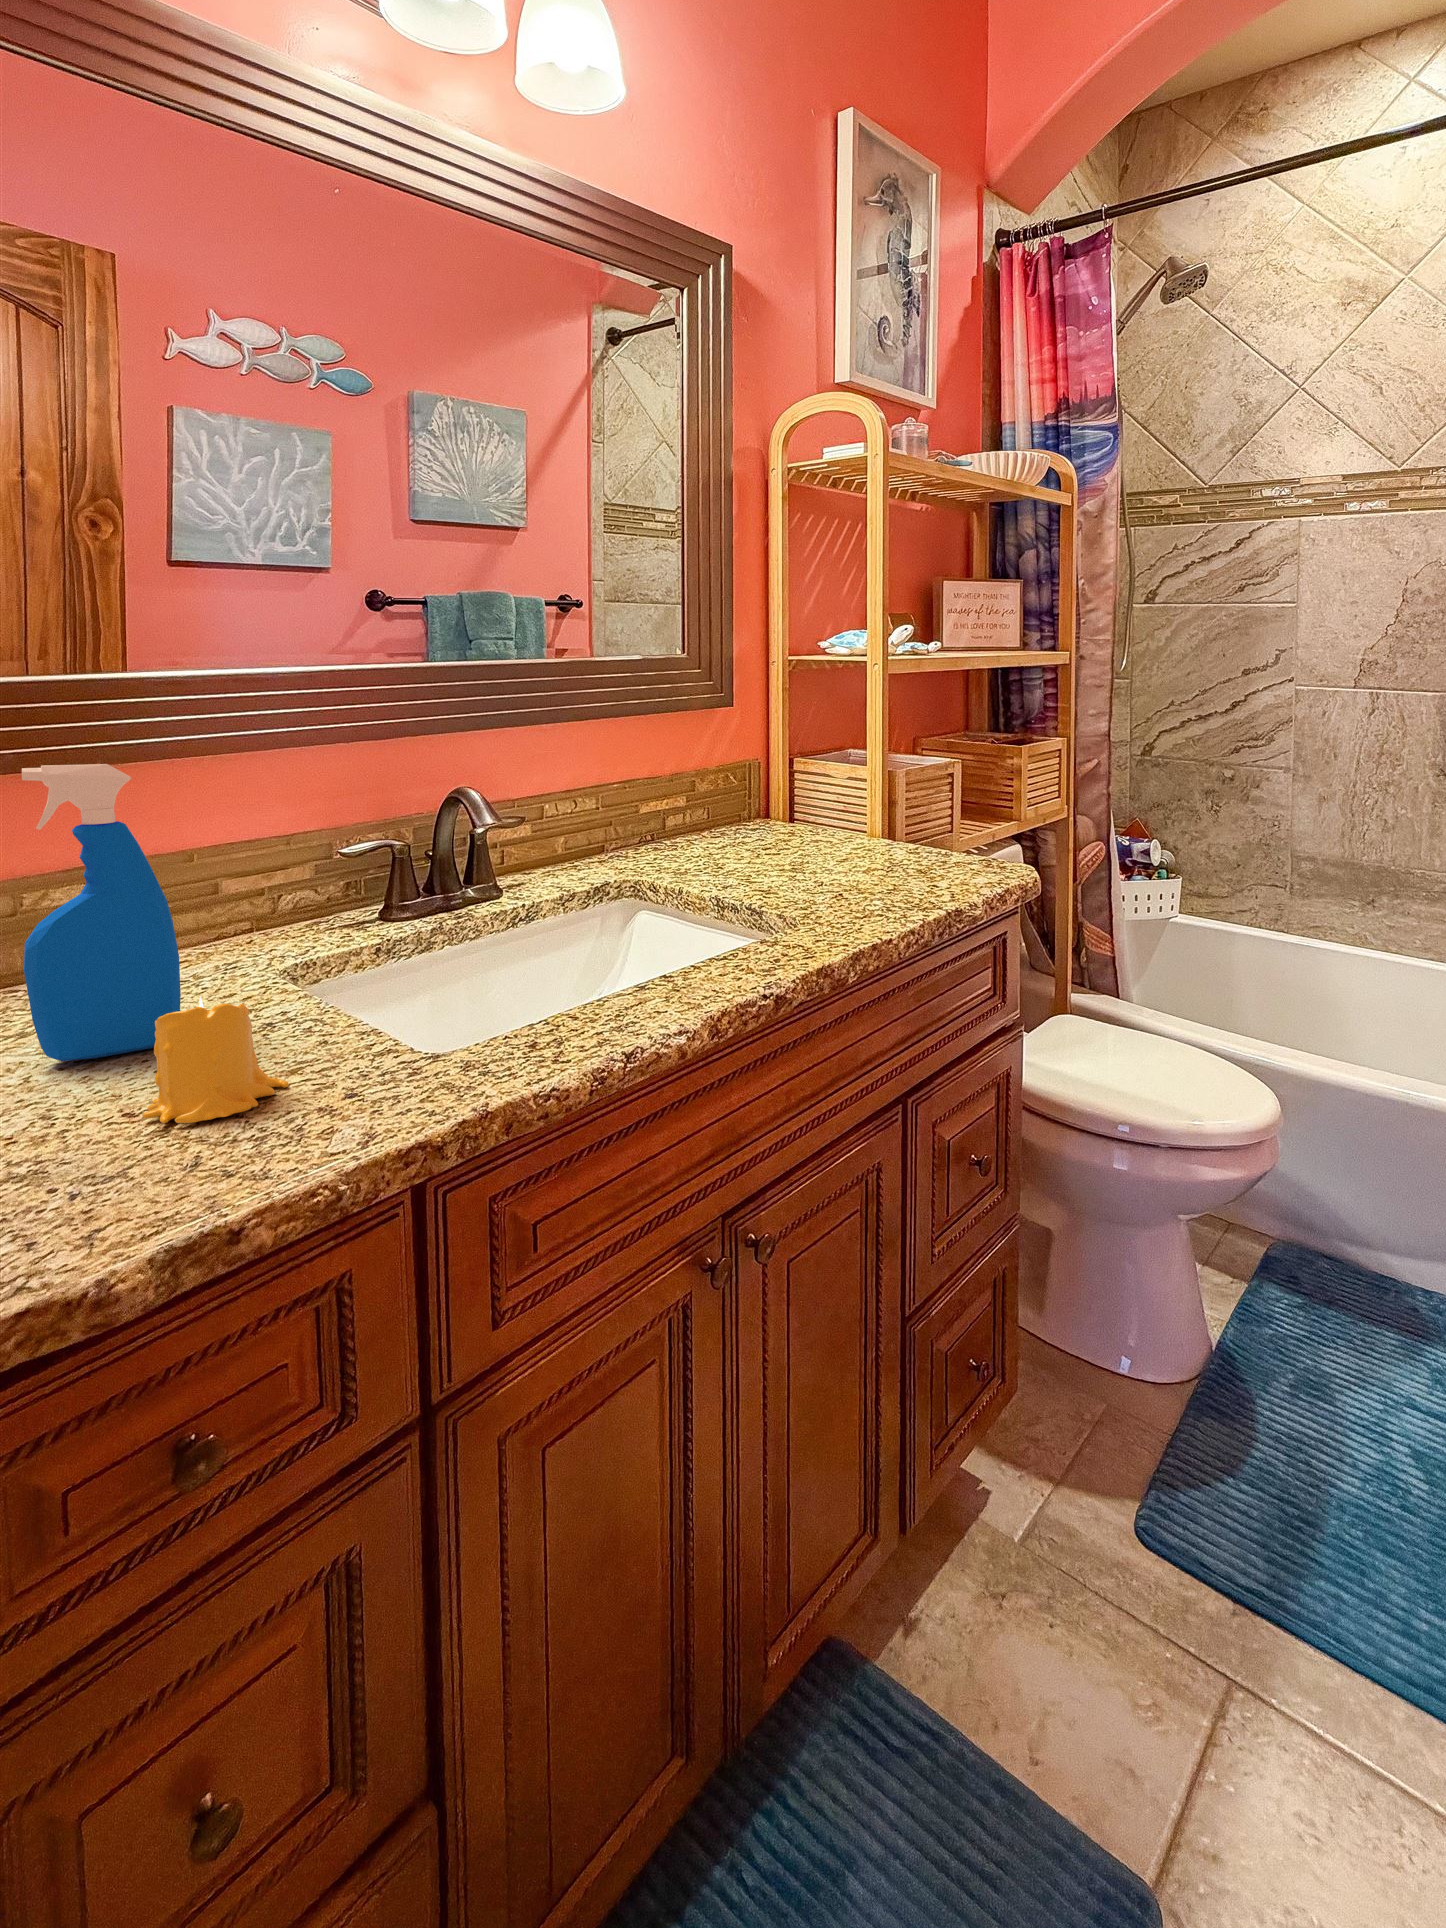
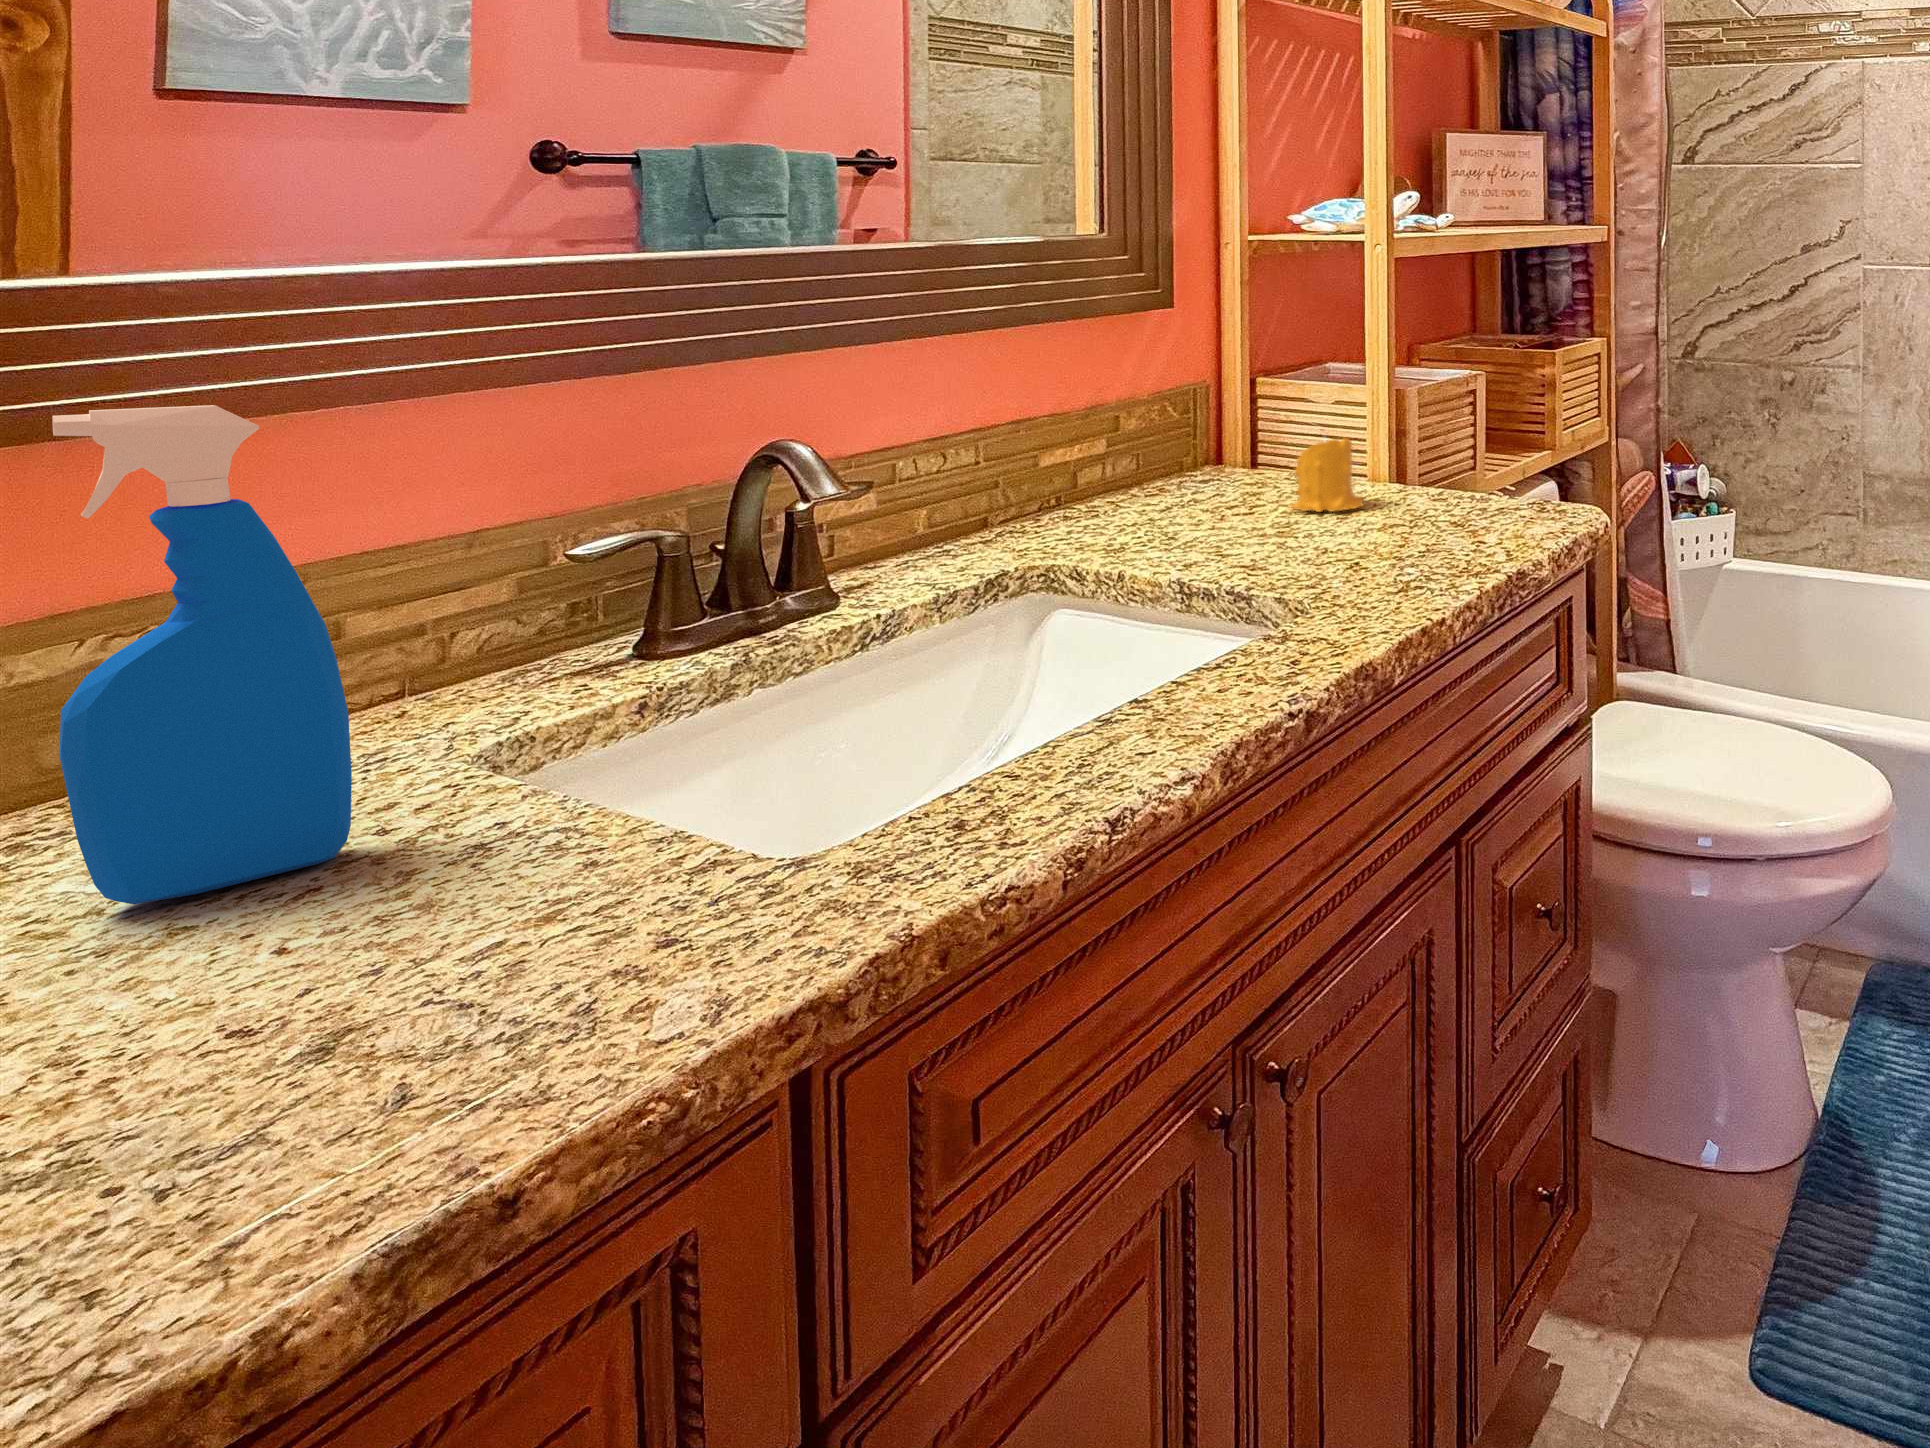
candle: present [142,997,289,1123] -> present [1291,438,1363,512]

